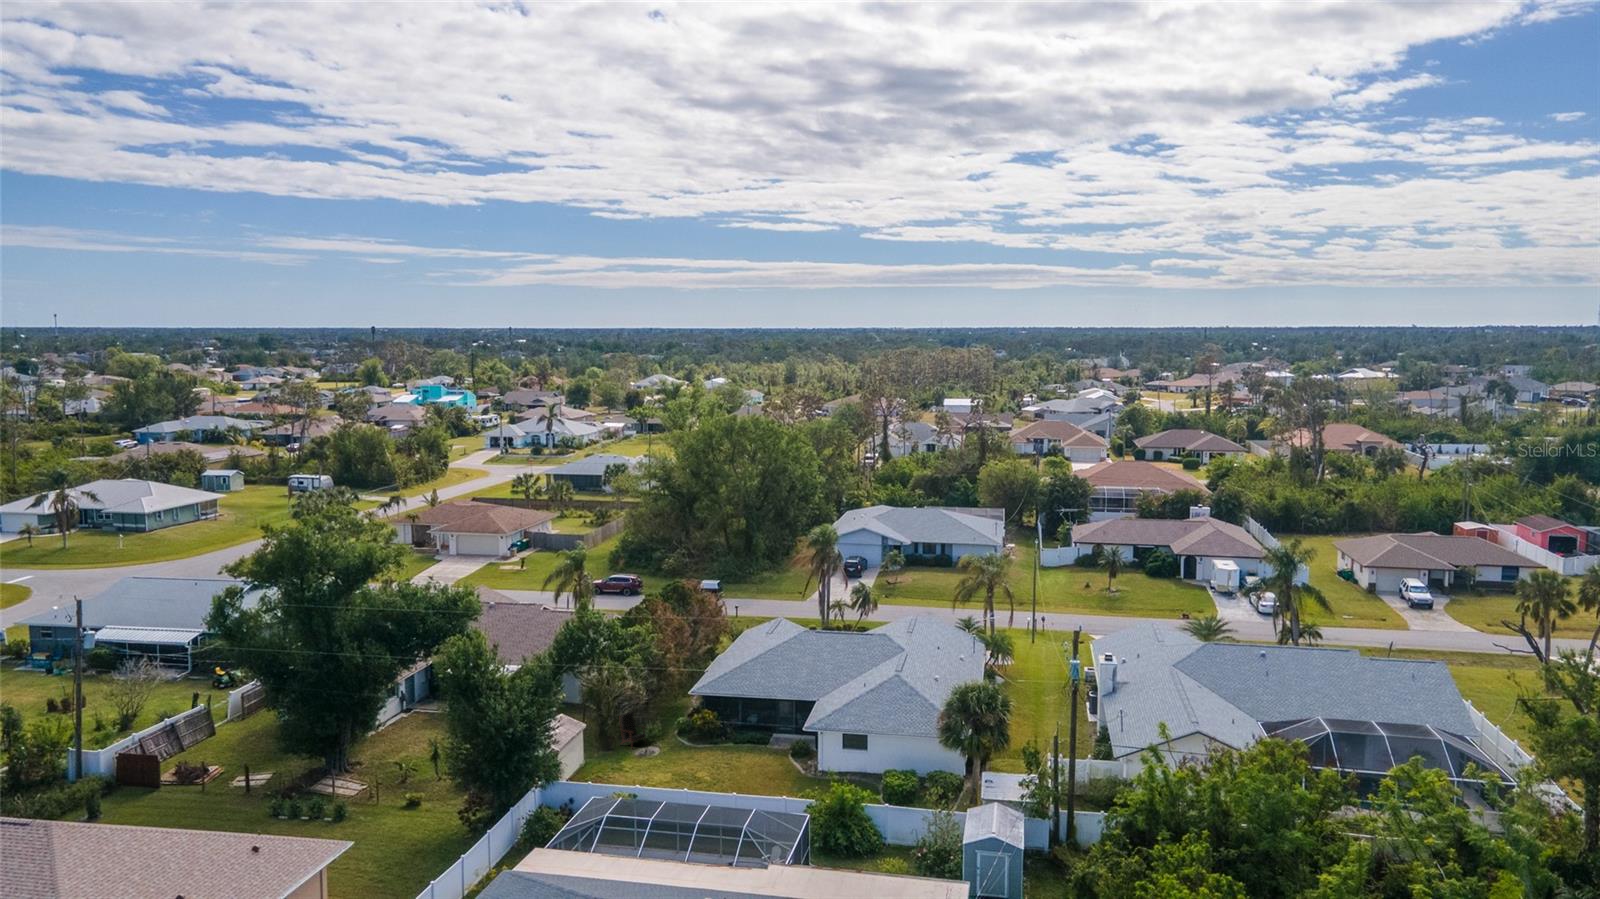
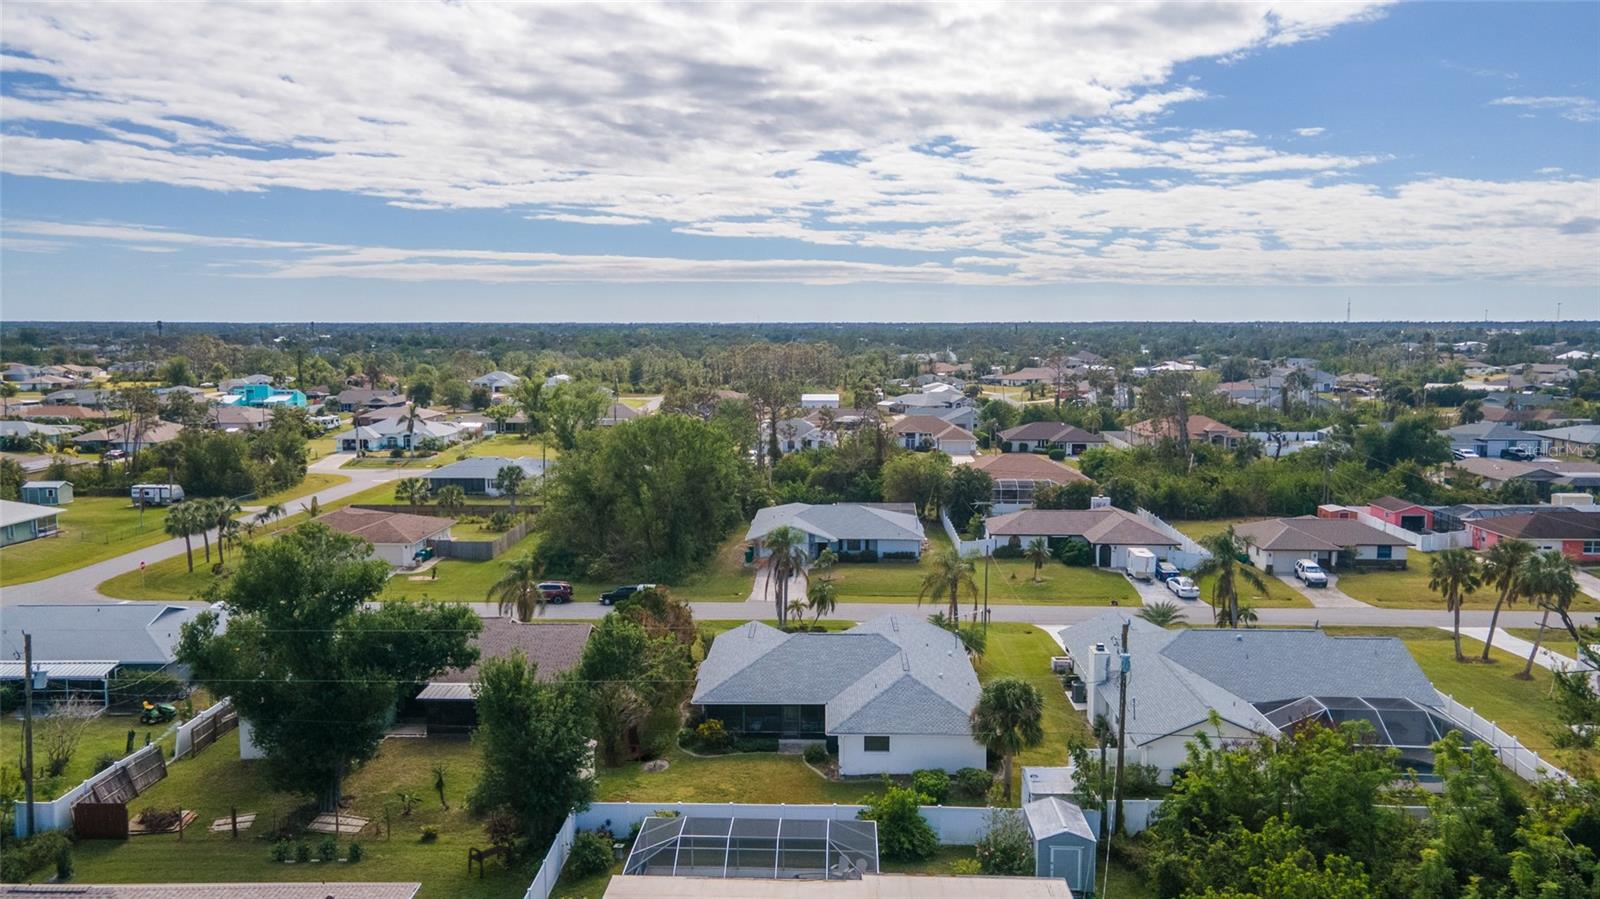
bench: none [434,806,475,843] -> present [468,836,512,878]

